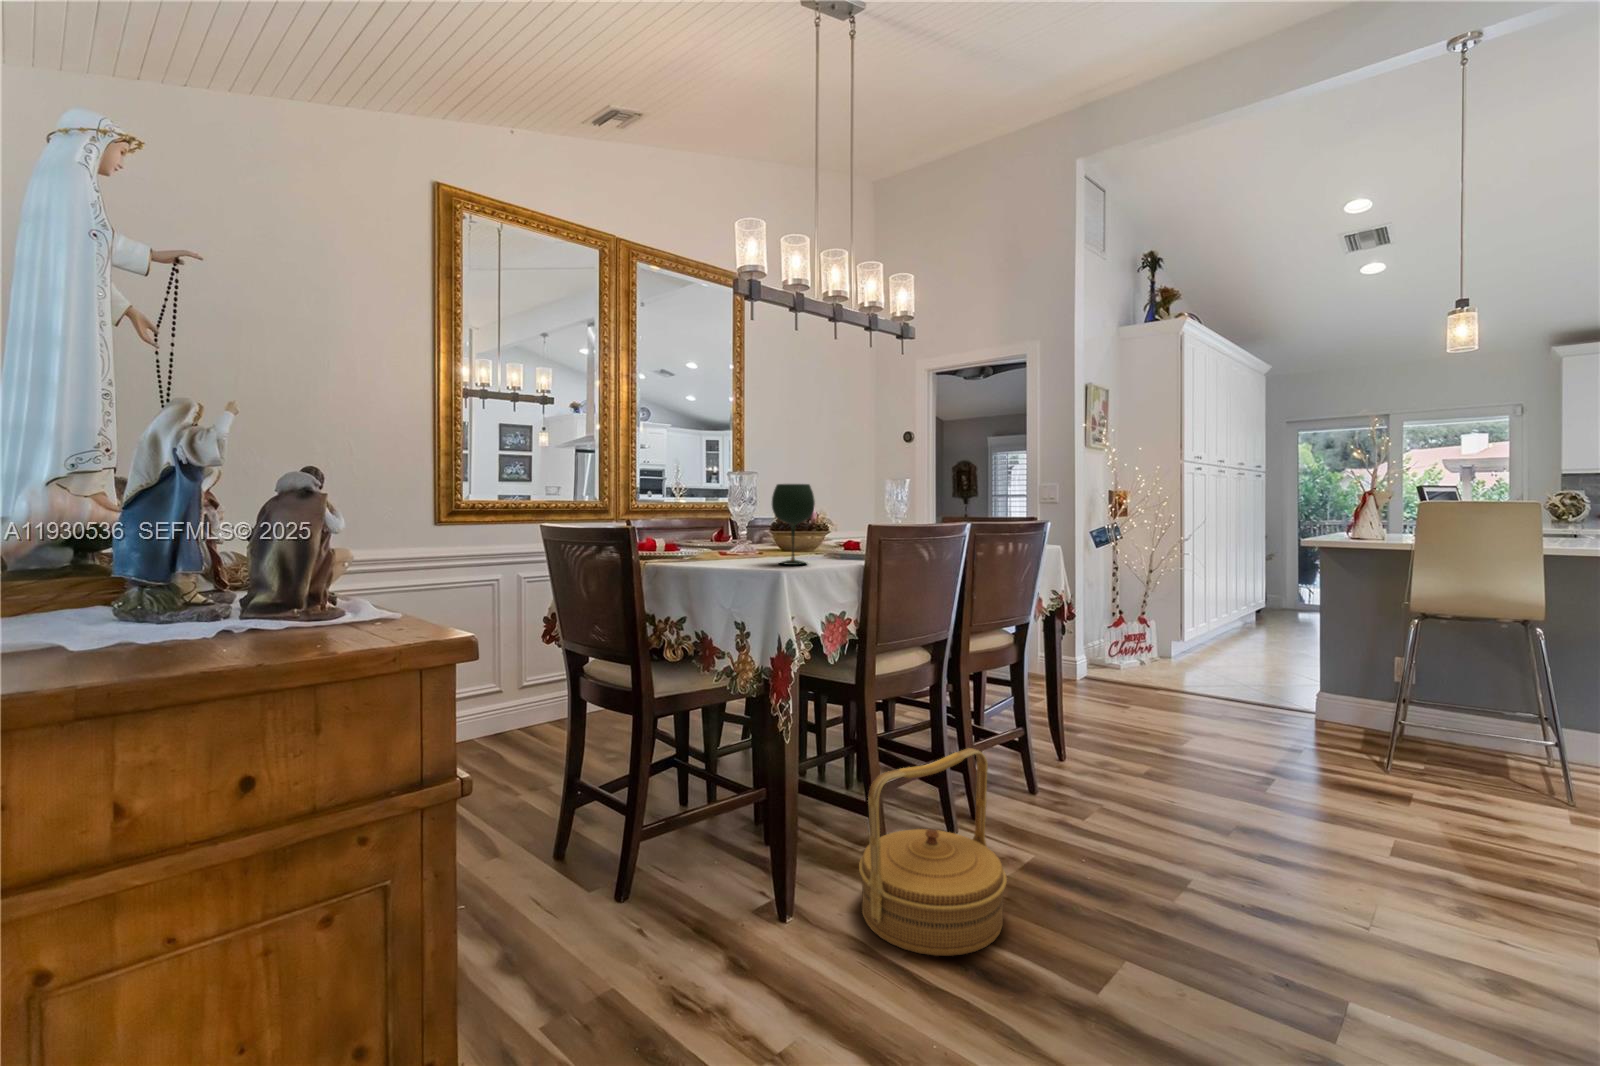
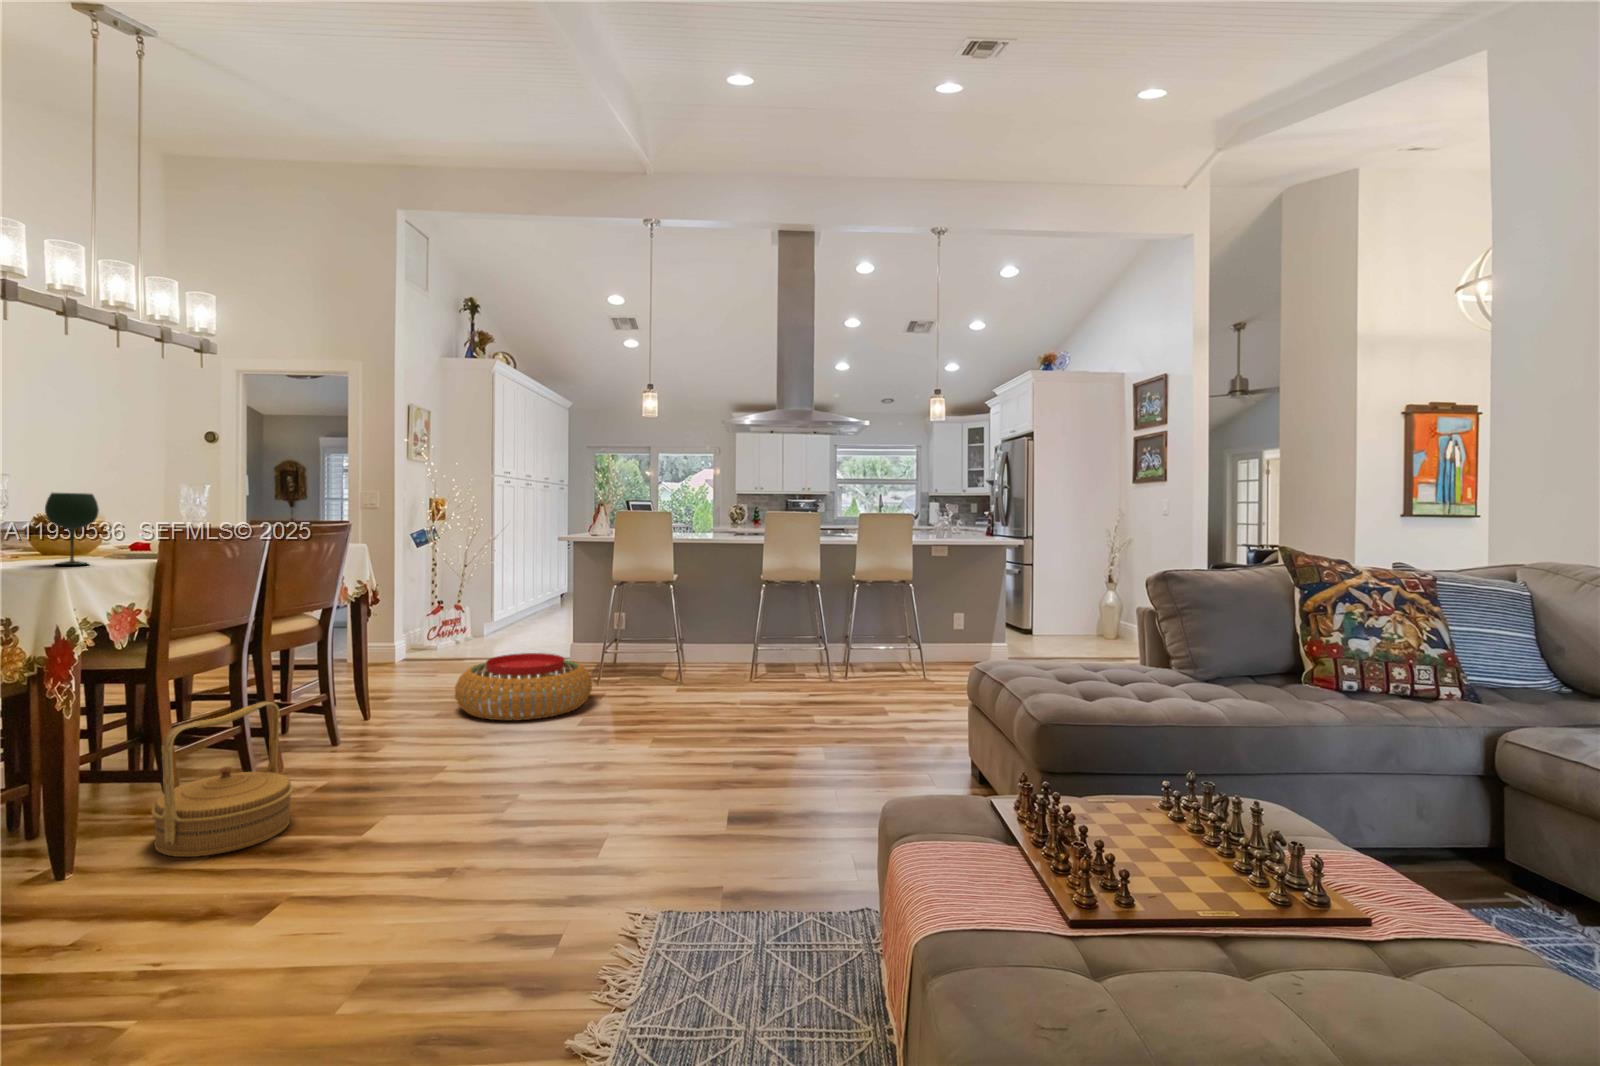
pouf: none [1172,702,1400,816] -> present [455,653,592,720]

